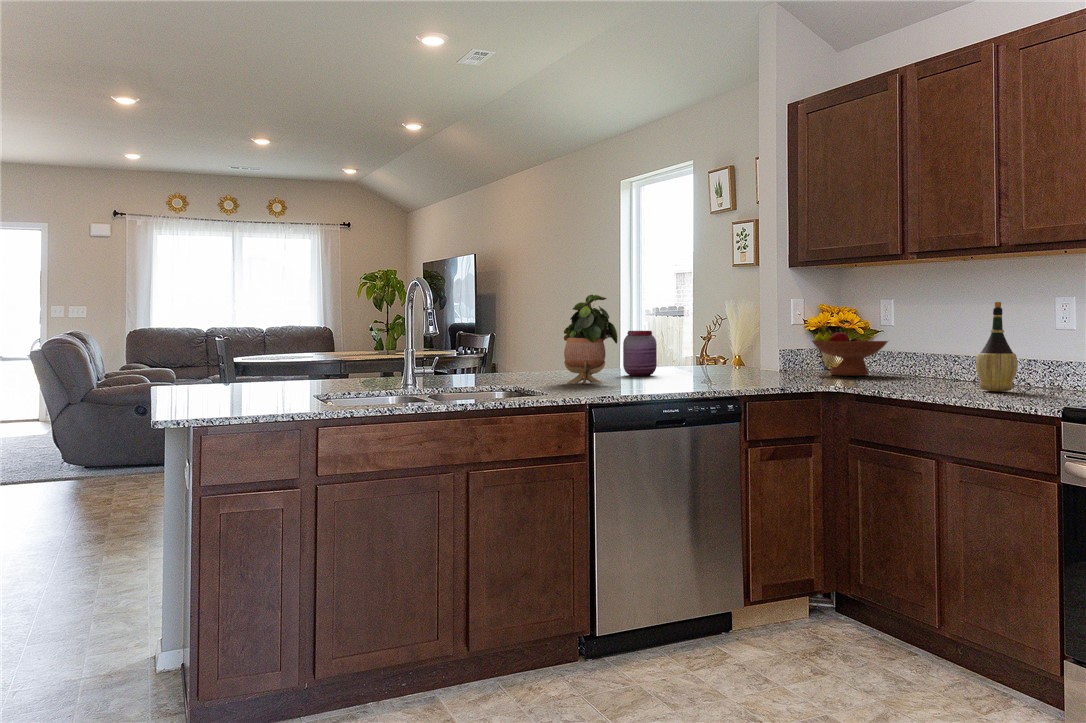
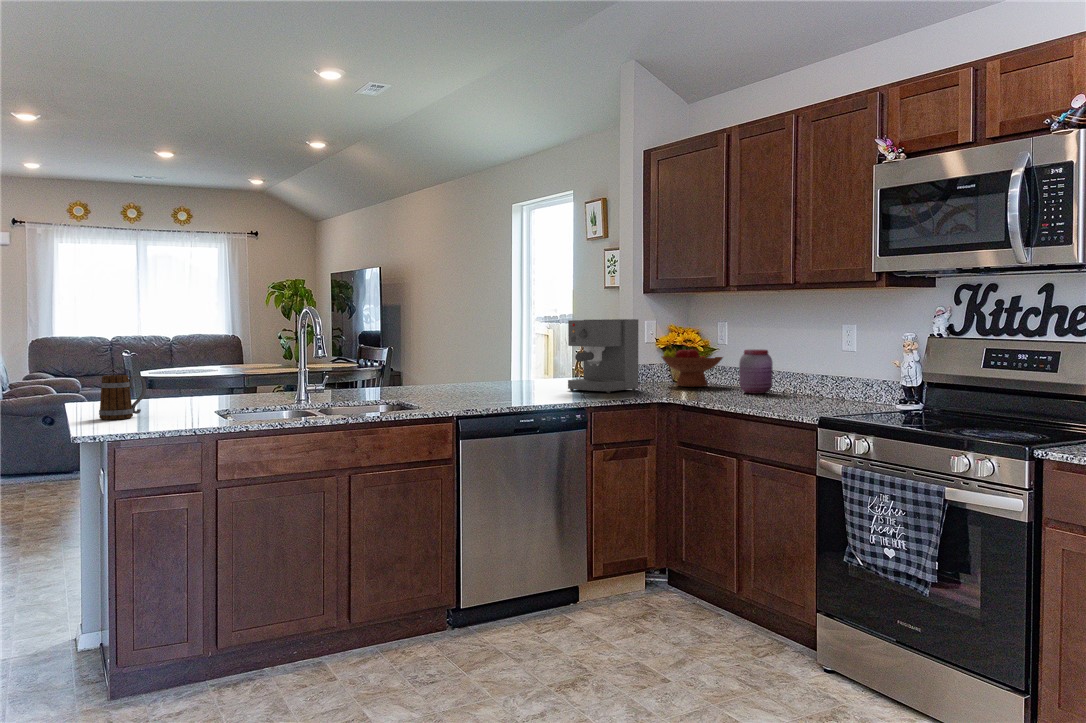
potted plant: present [564,295,617,384] -> none [442,319,488,397]
coffee maker: none [706,295,790,381] -> present [568,319,638,393]
wine bottle: present [976,302,1018,391] -> none [774,329,805,401]
jar: present [623,331,657,376] -> present [739,350,773,394]
mug: none [184,353,237,404] -> present [99,375,146,420]

